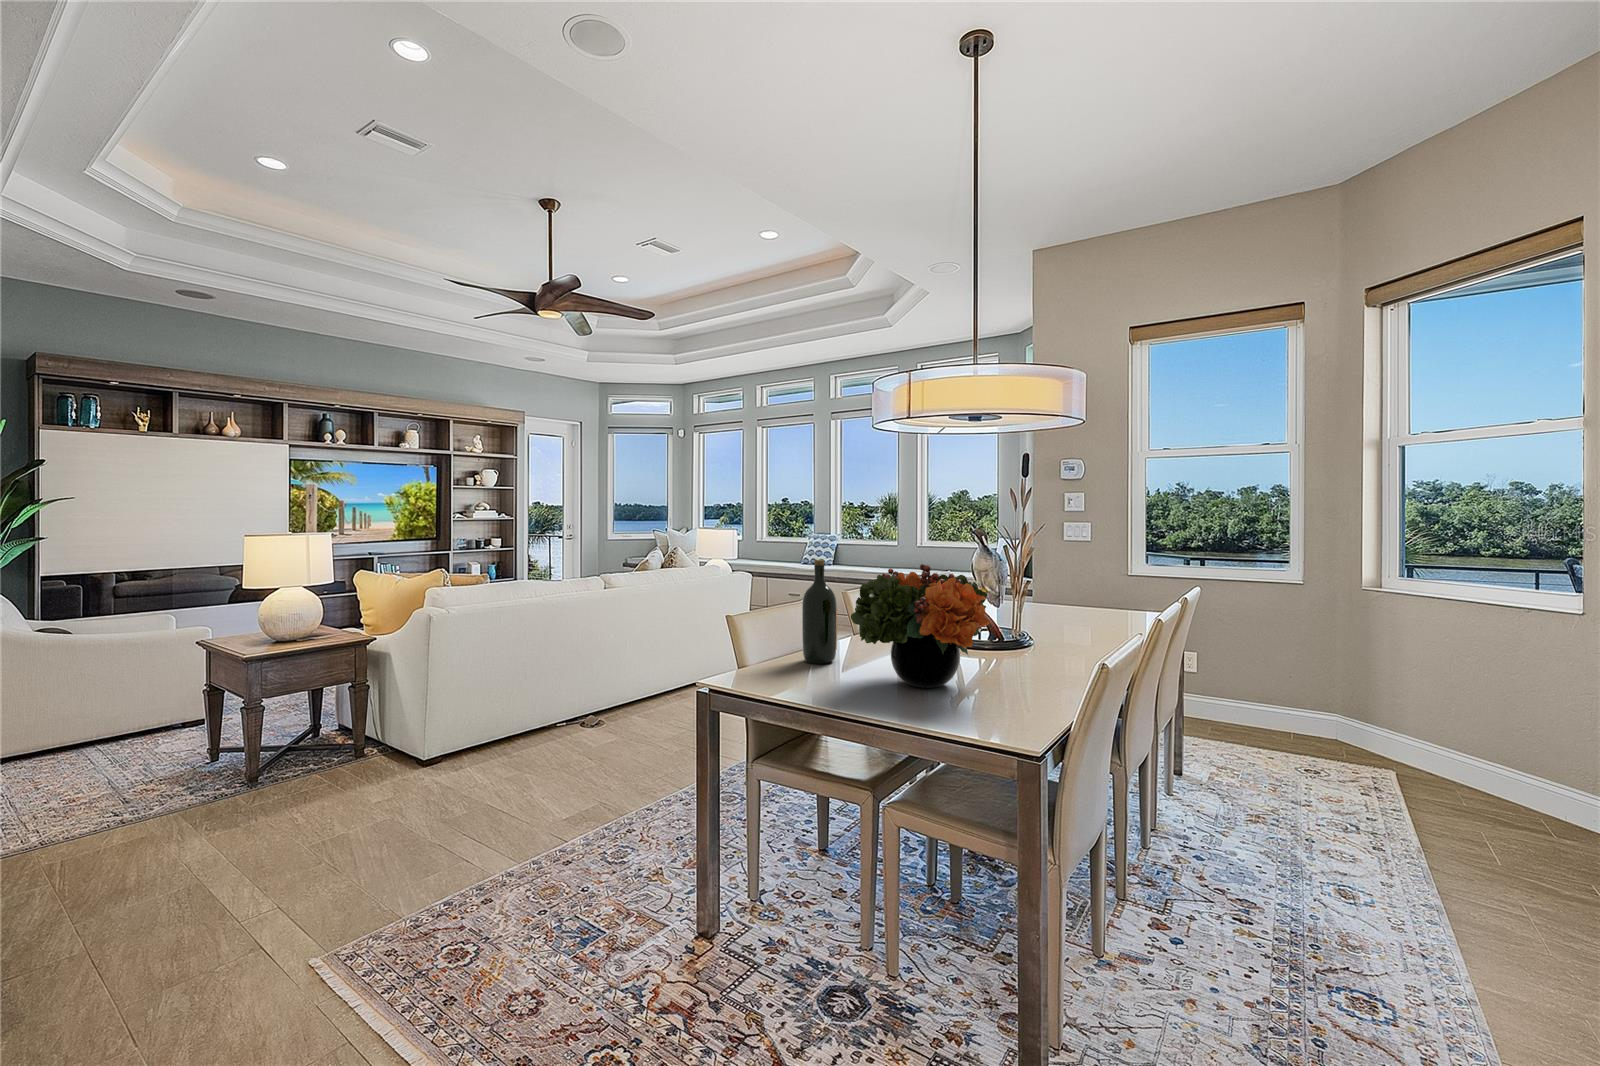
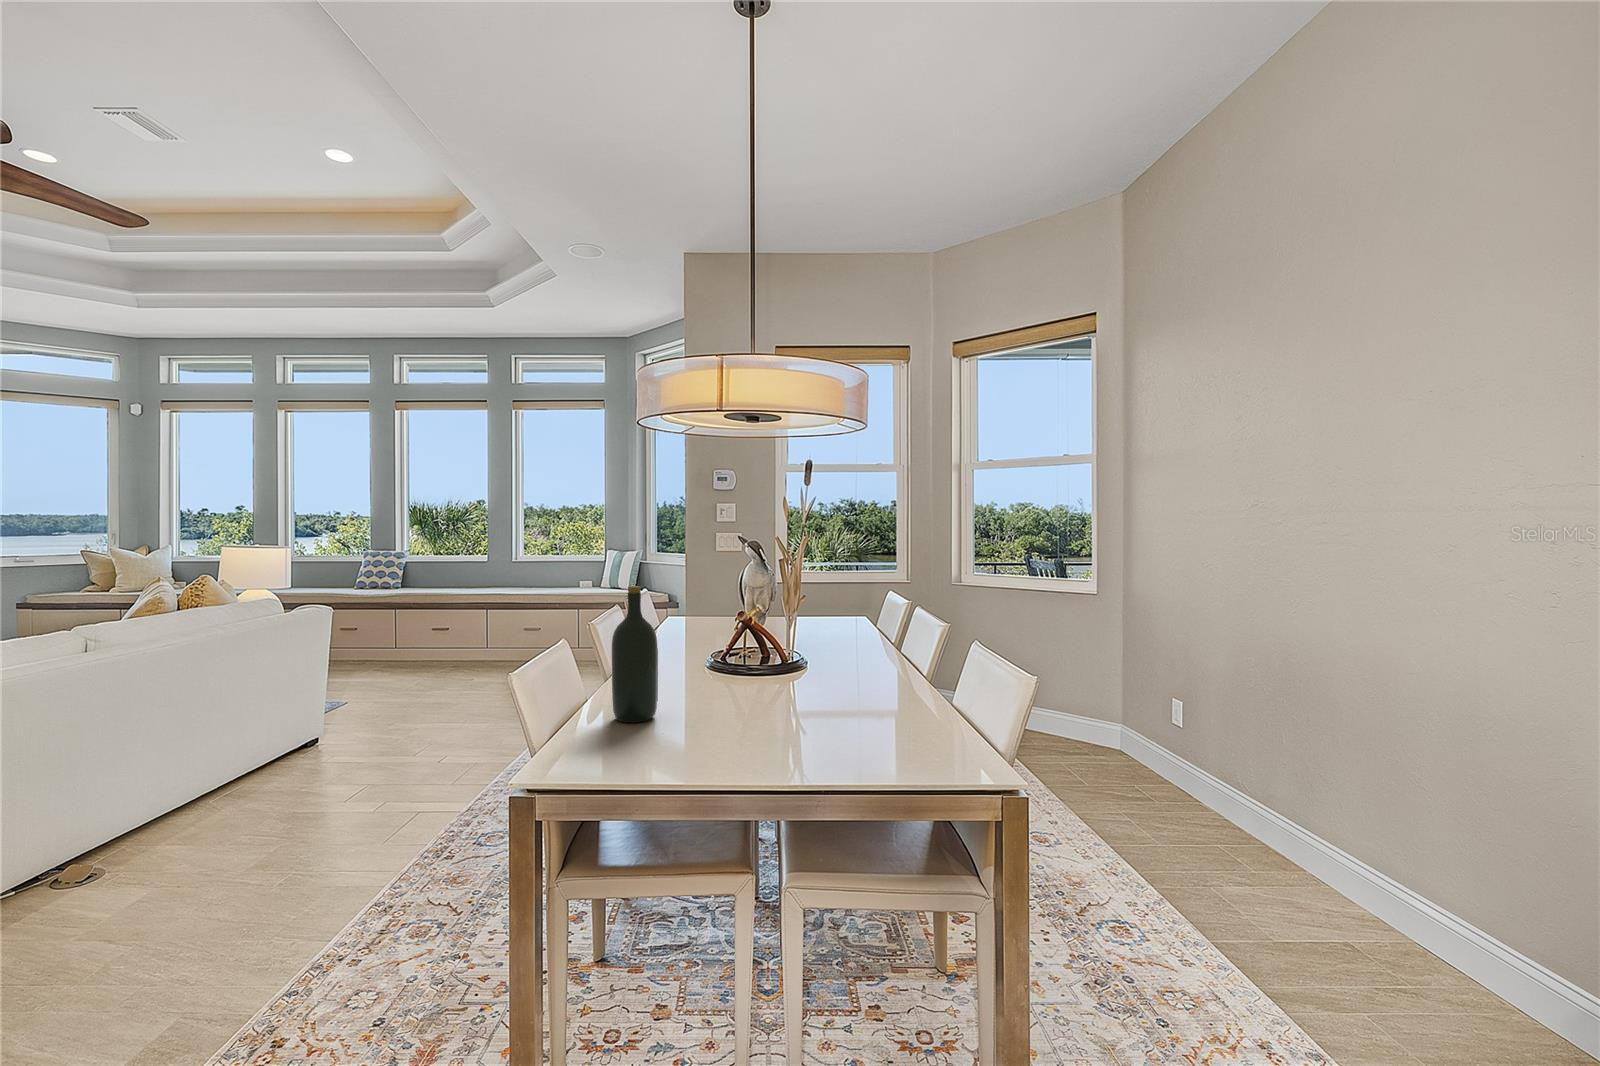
flower arrangement: present [851,564,990,688] -> none [717,584,878,731]

